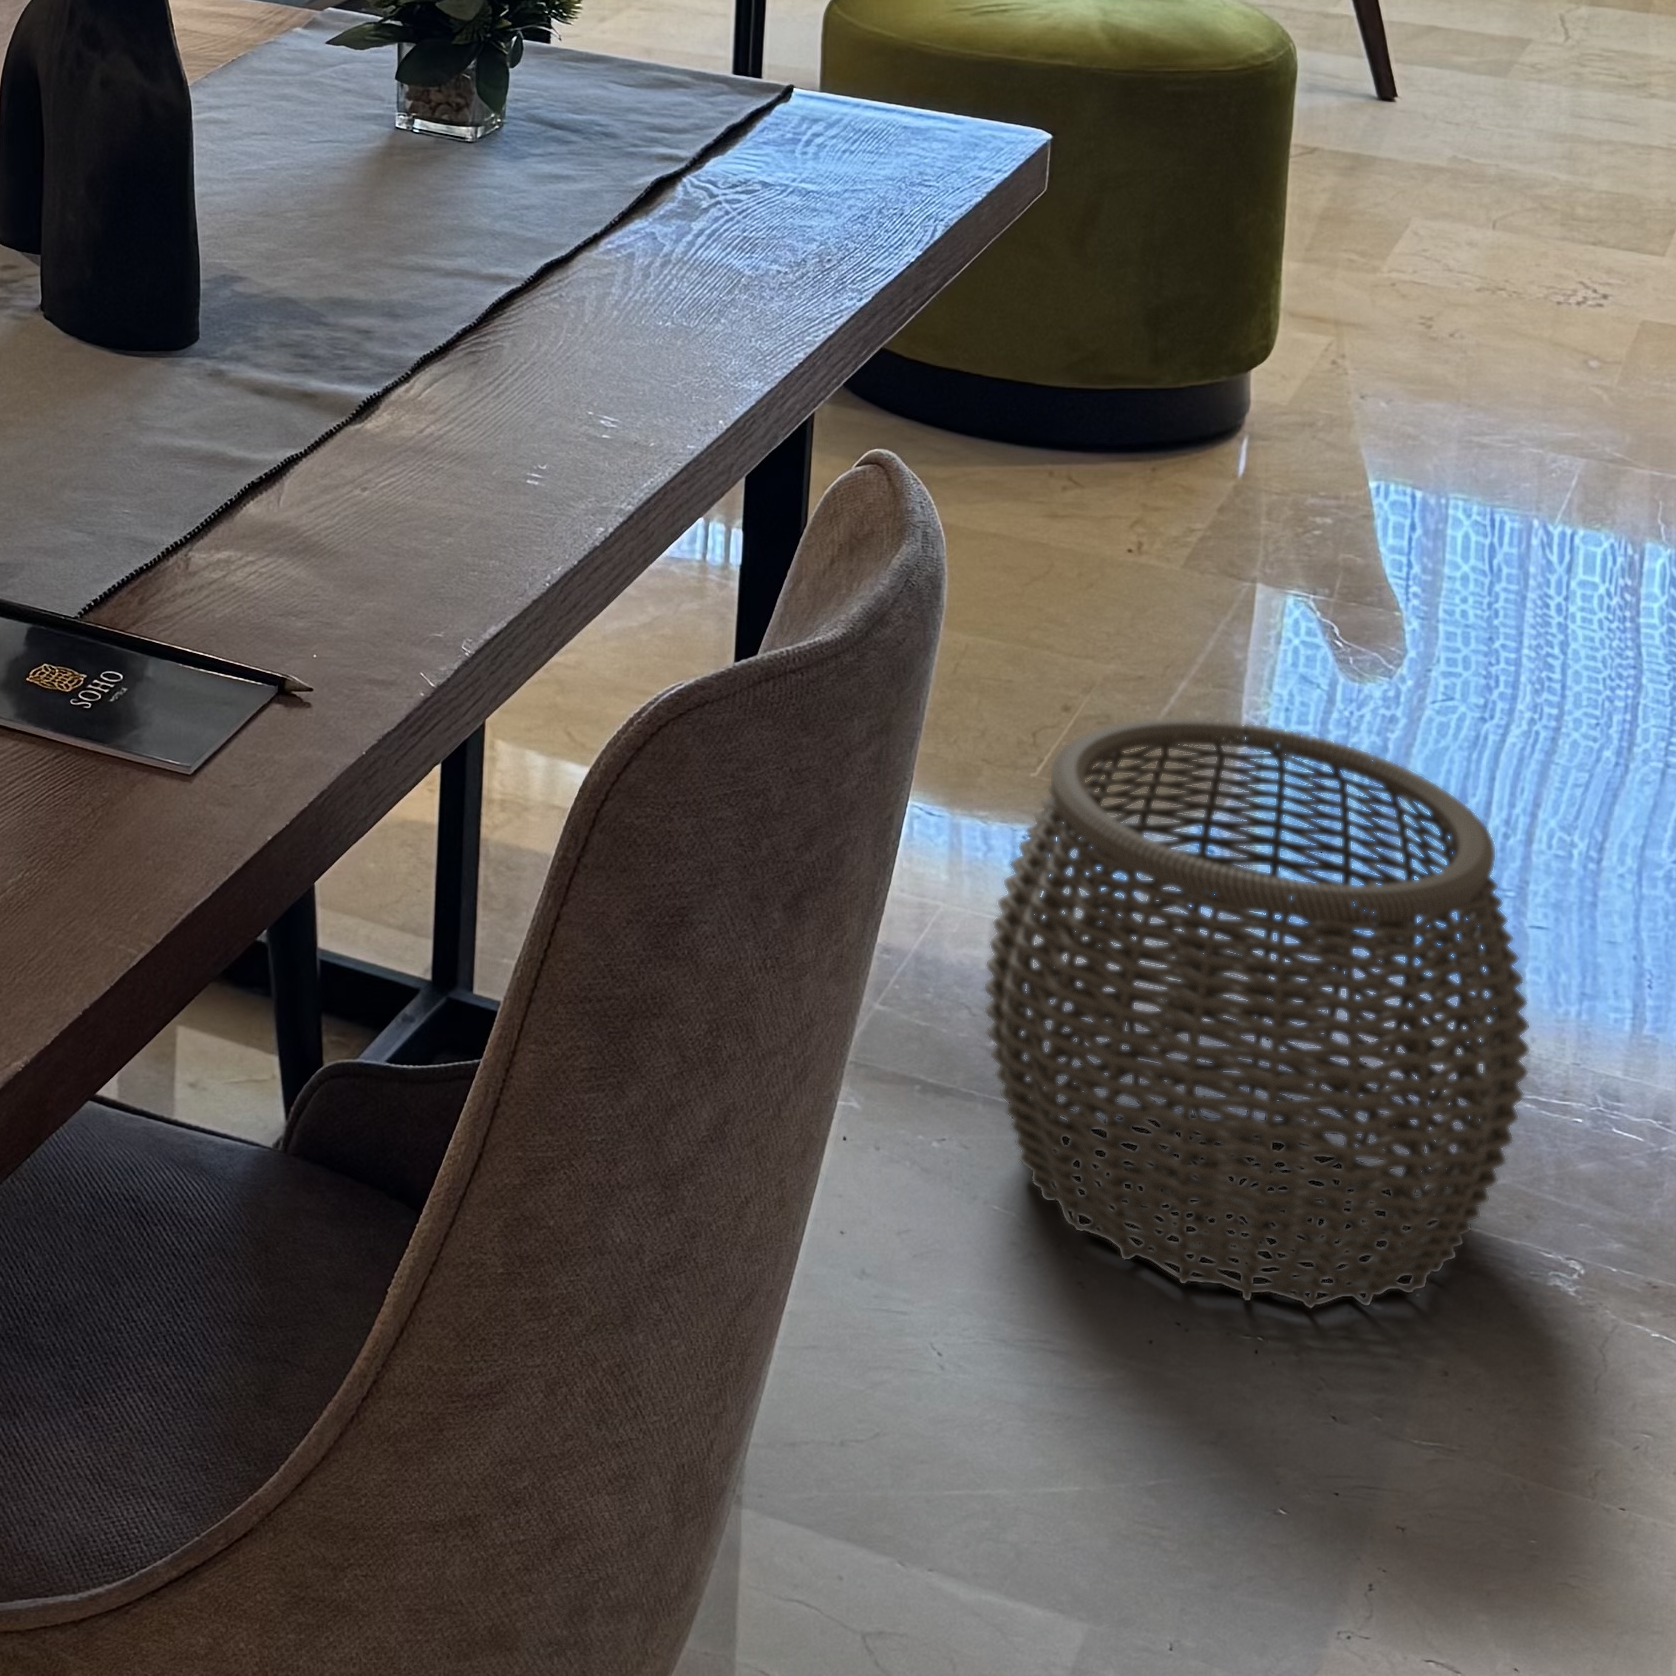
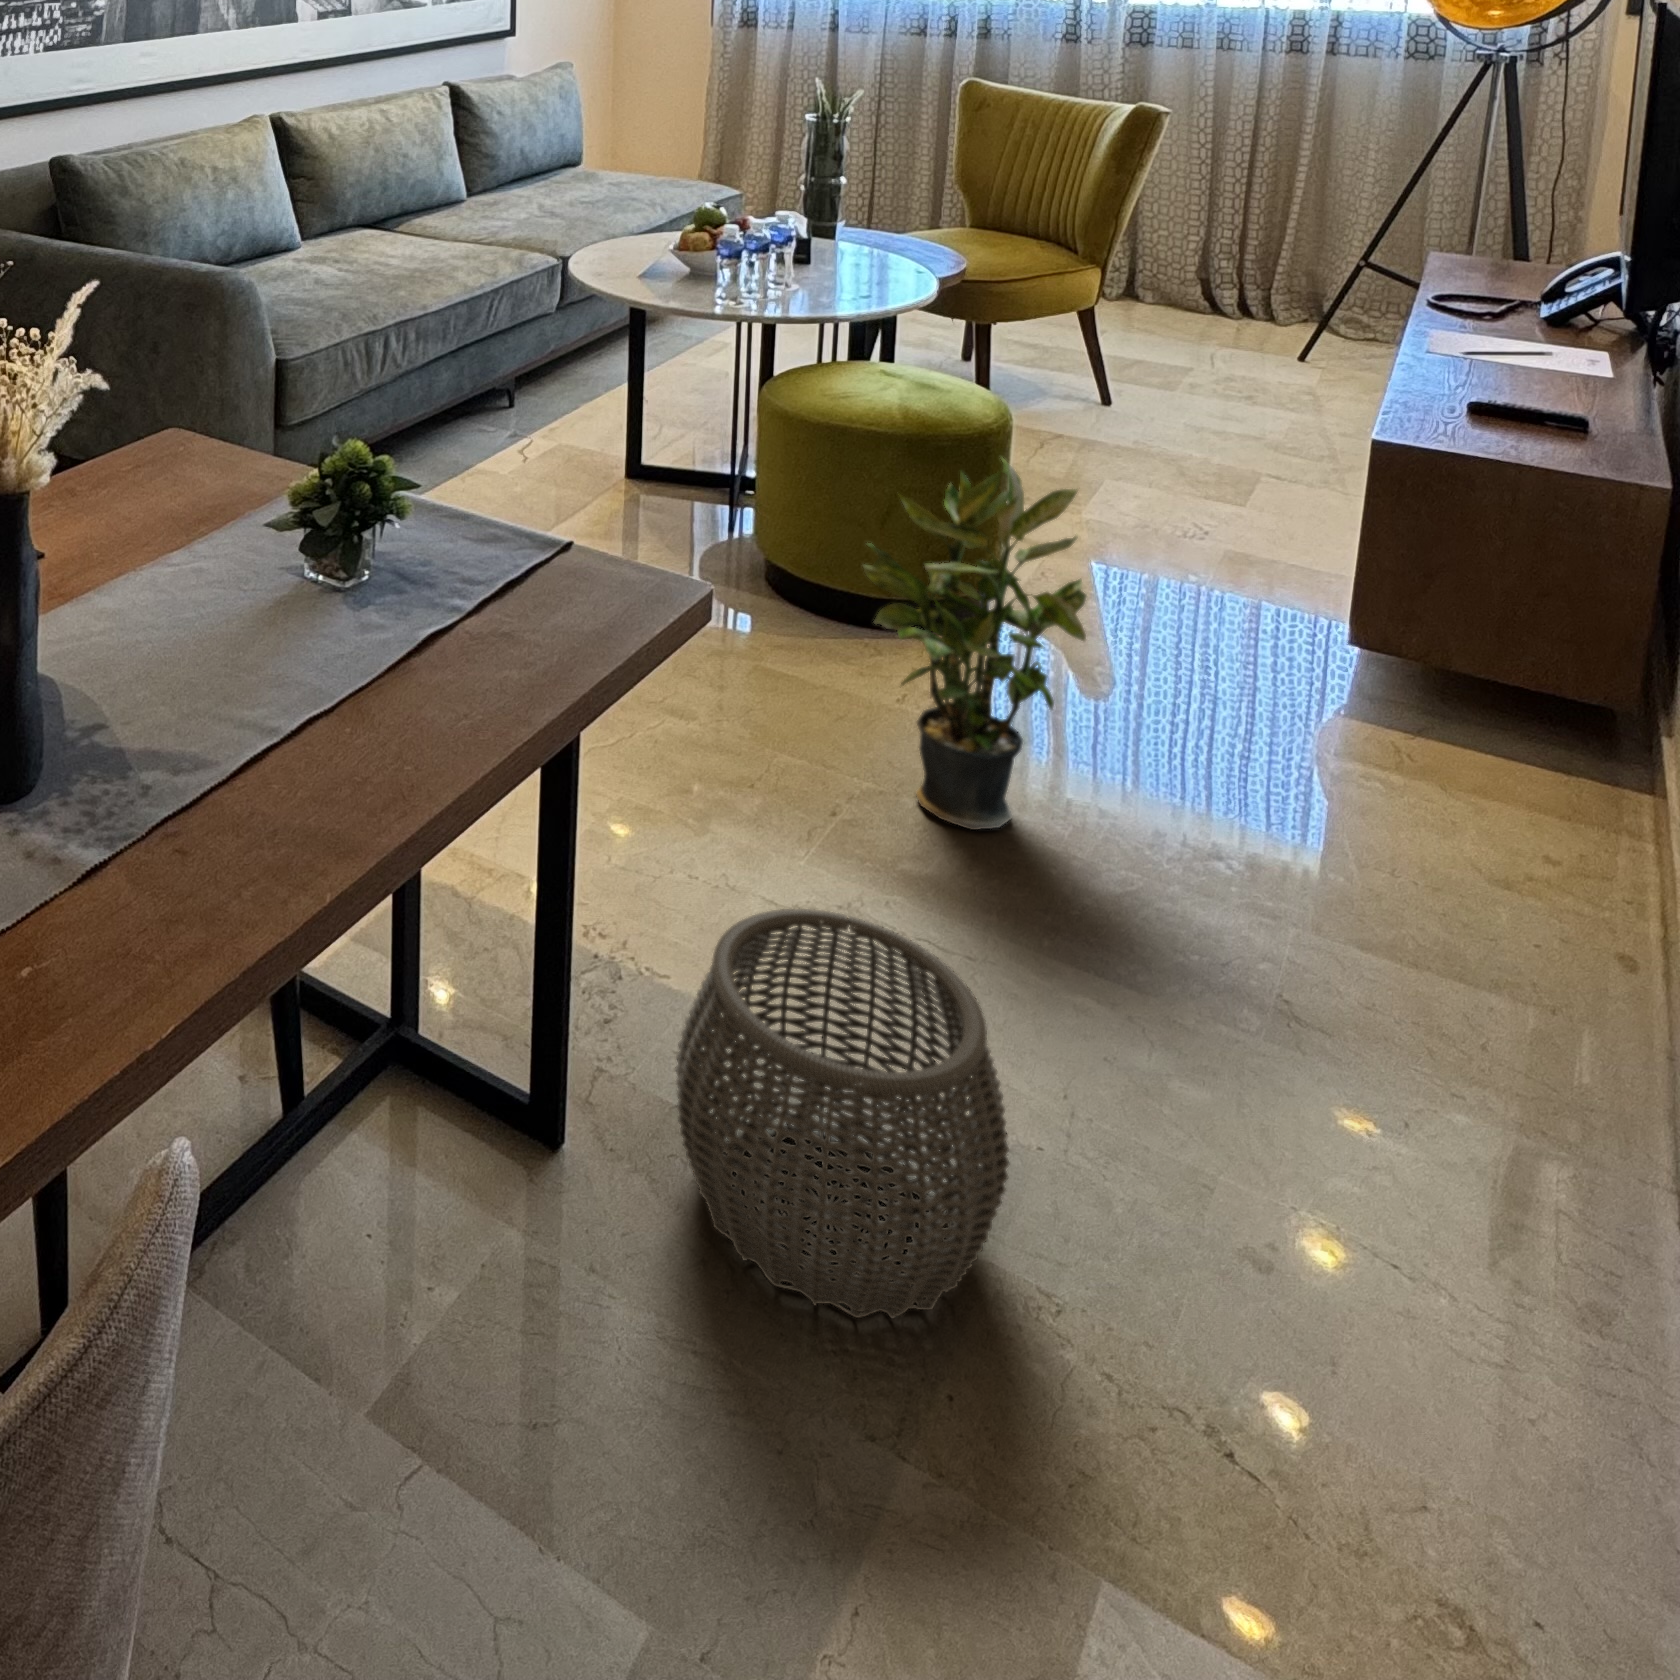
potted plant: none [1125,55,1513,728] -> present [863,457,1086,830]

